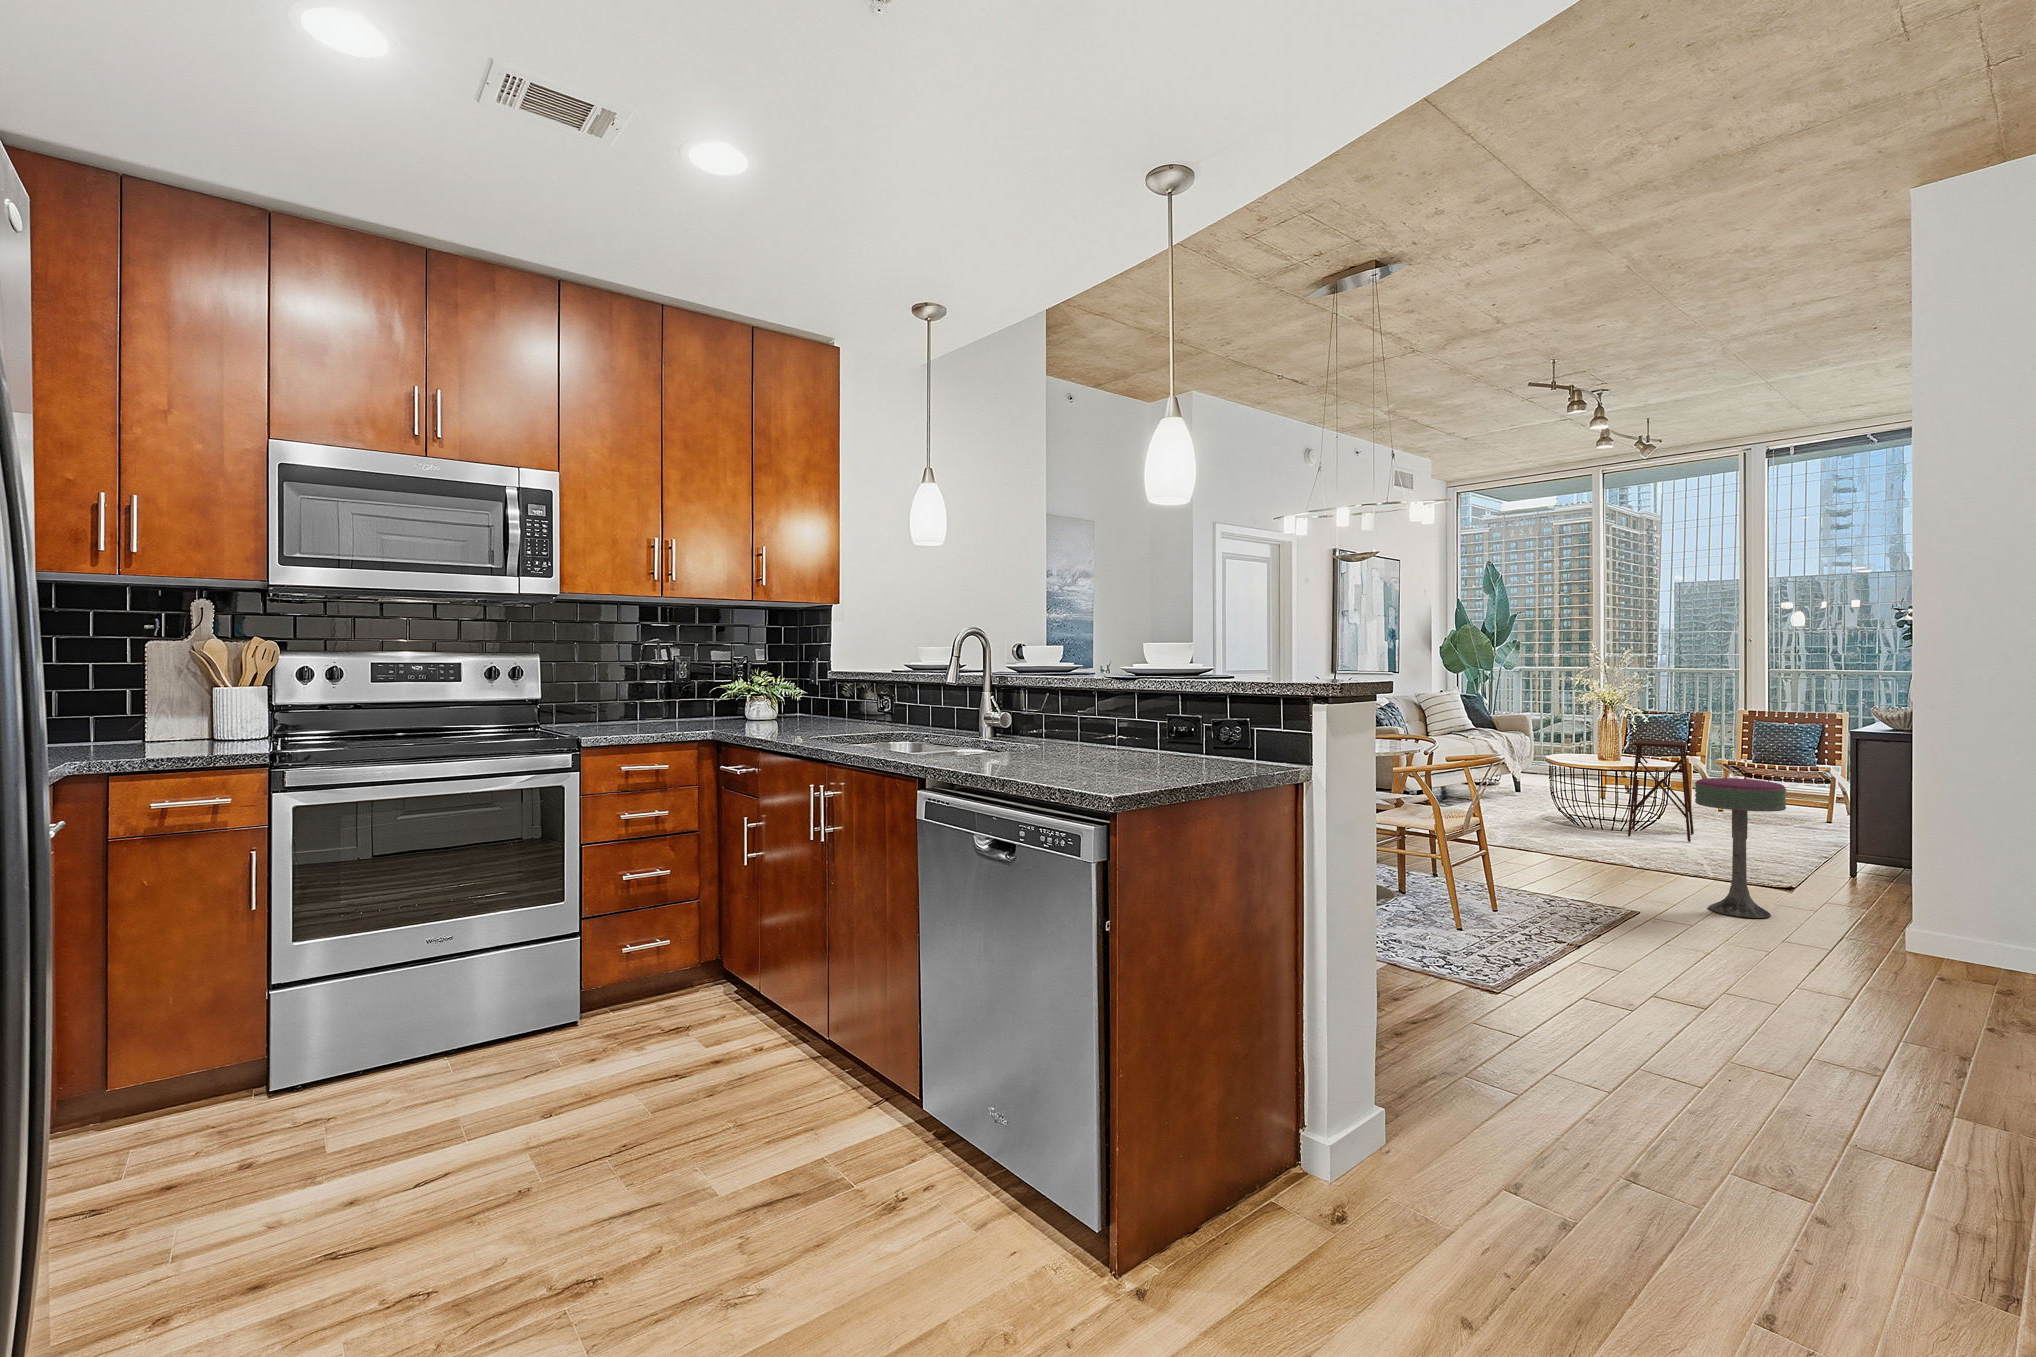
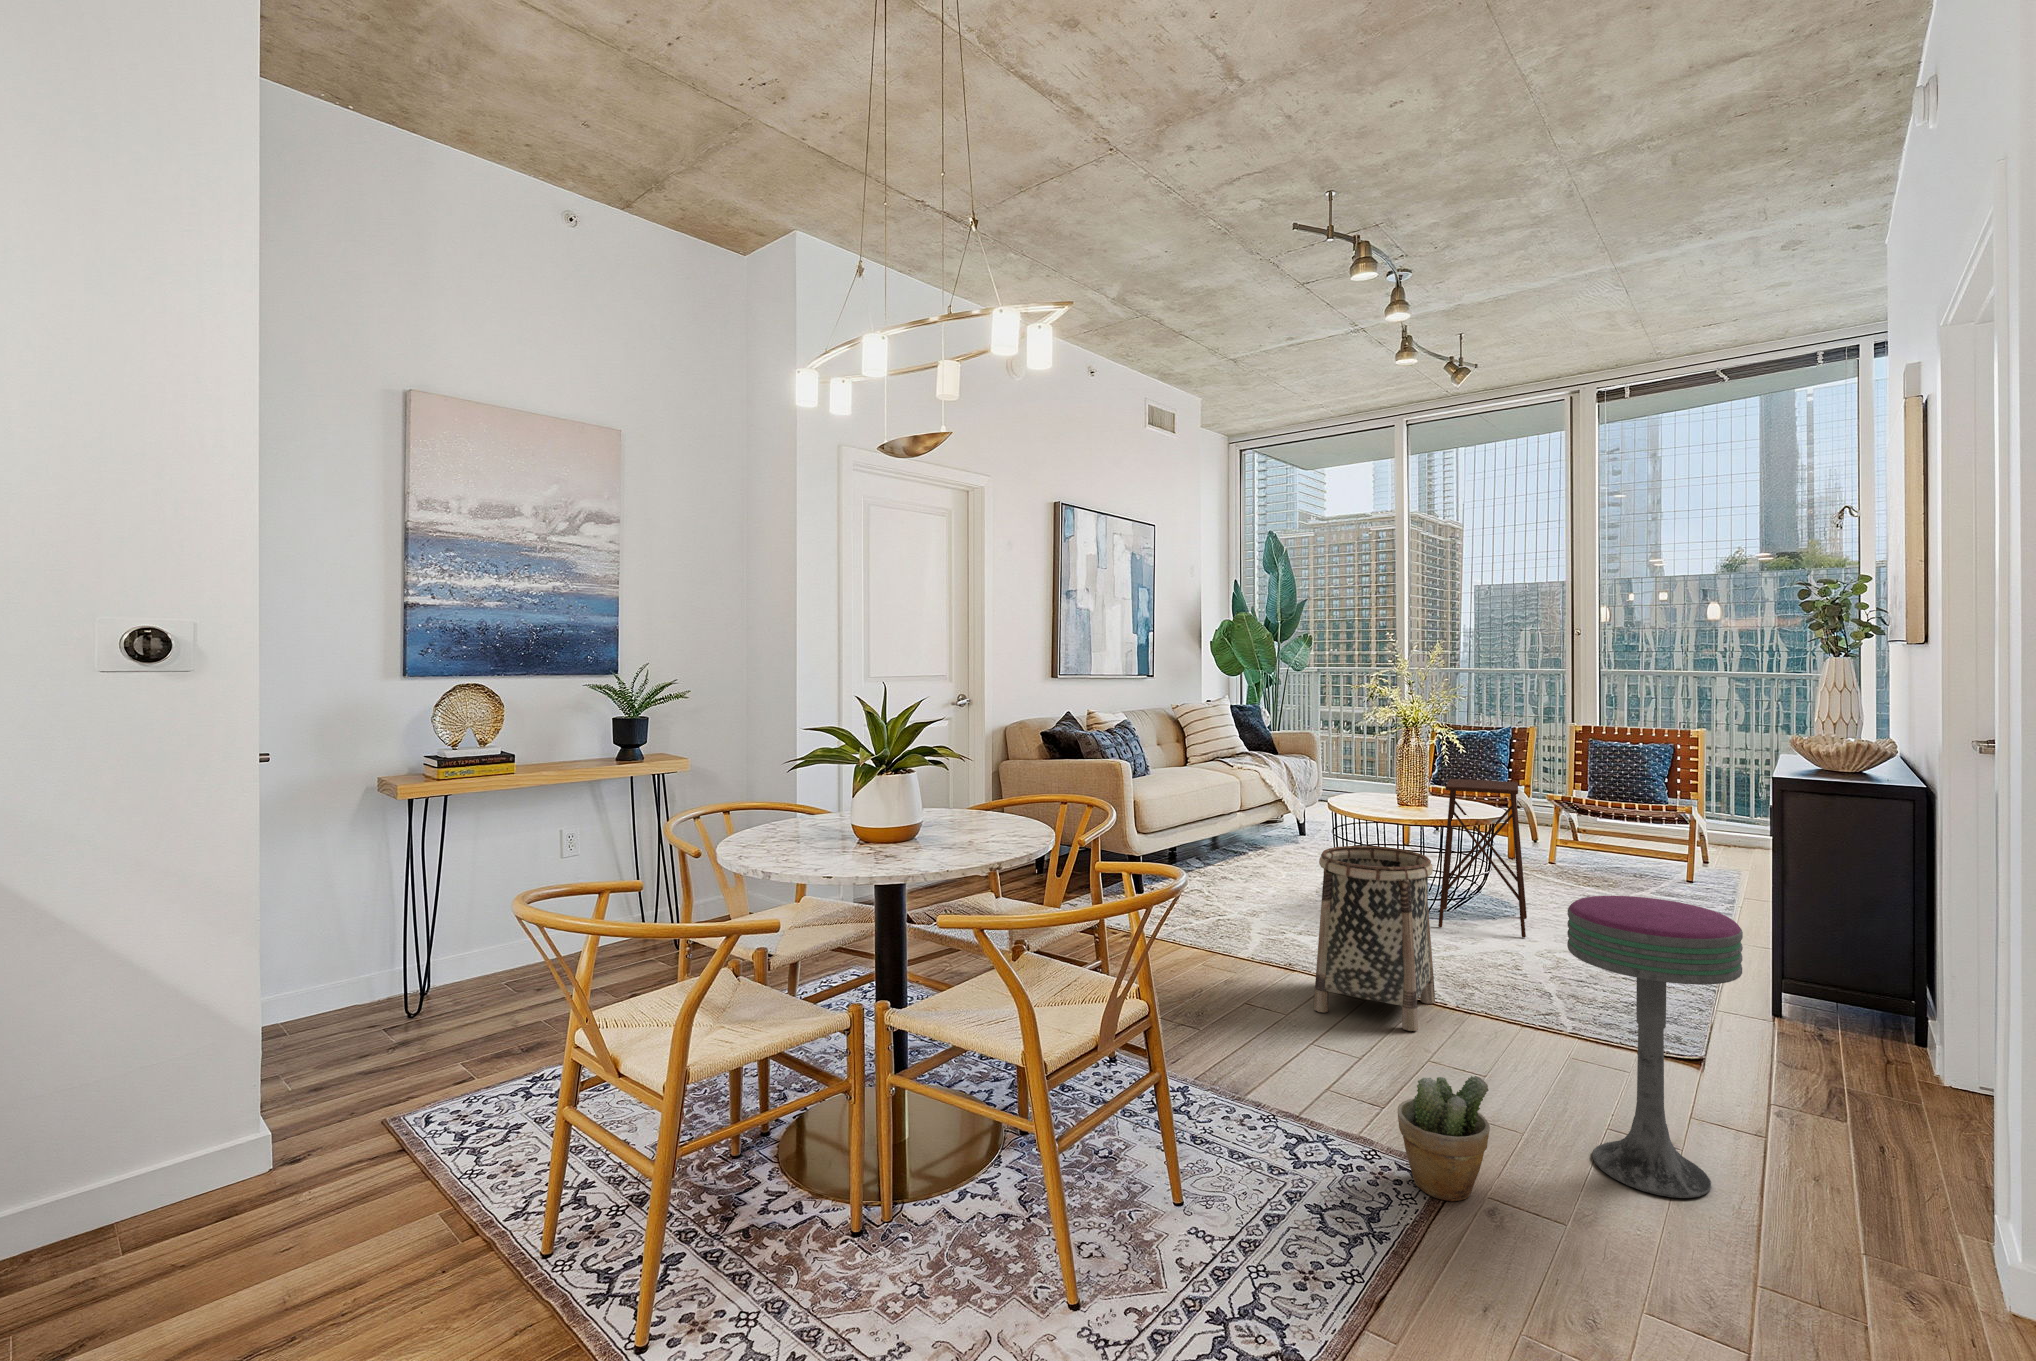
basket: none [1546,770,1624,871] -> present [1314,846,1435,1031]
potted plant: none [1602,857,1650,914] -> present [1398,1076,1490,1201]

